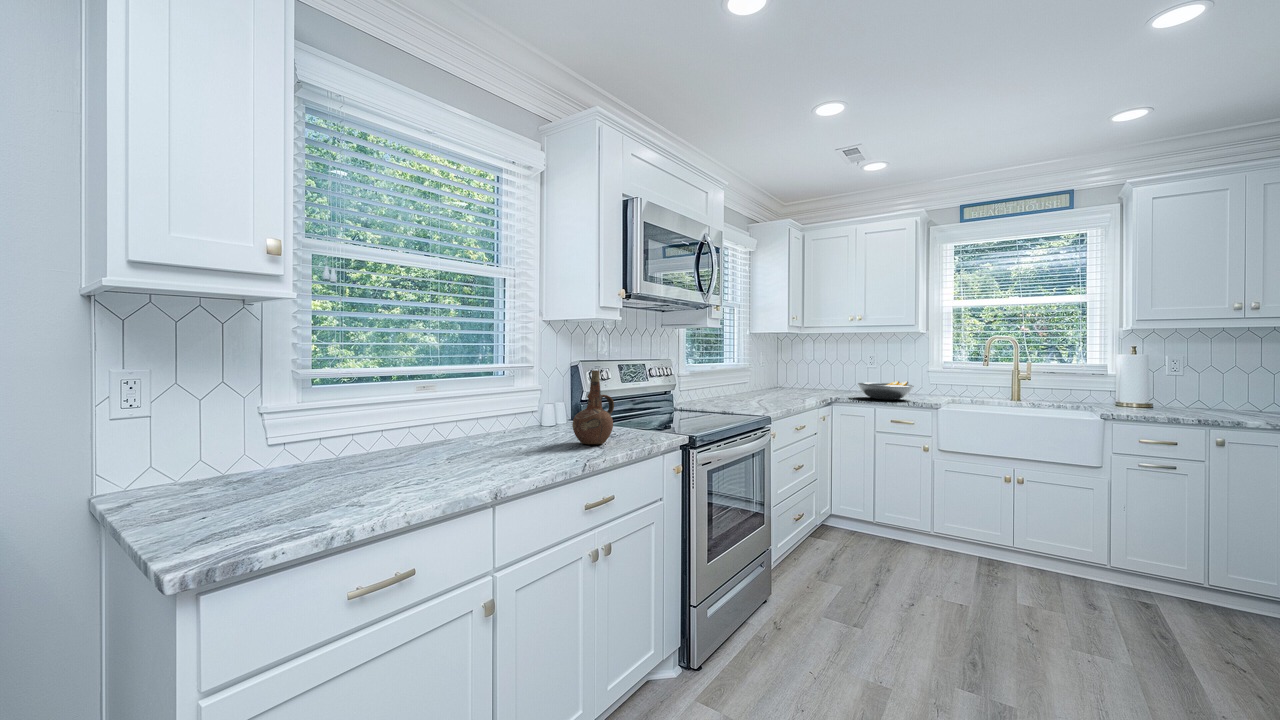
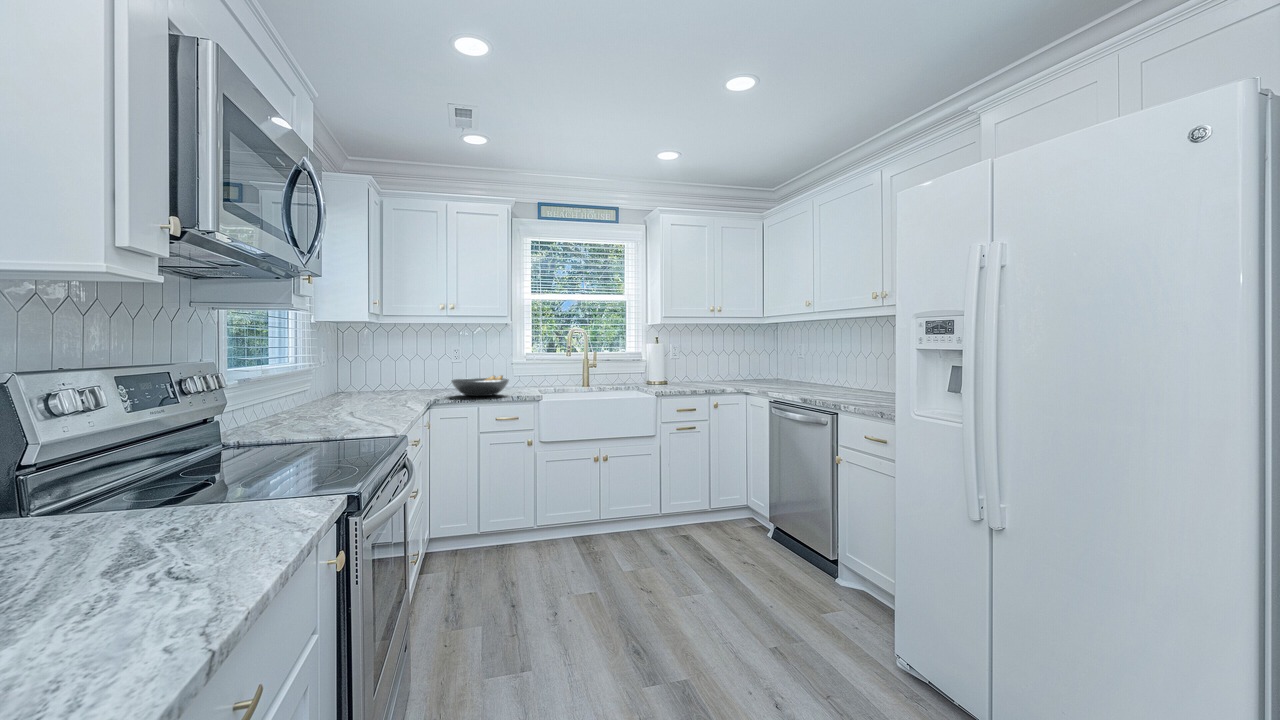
ceramic pitcher: present [572,370,614,444] -> none [81,393,201,561]

